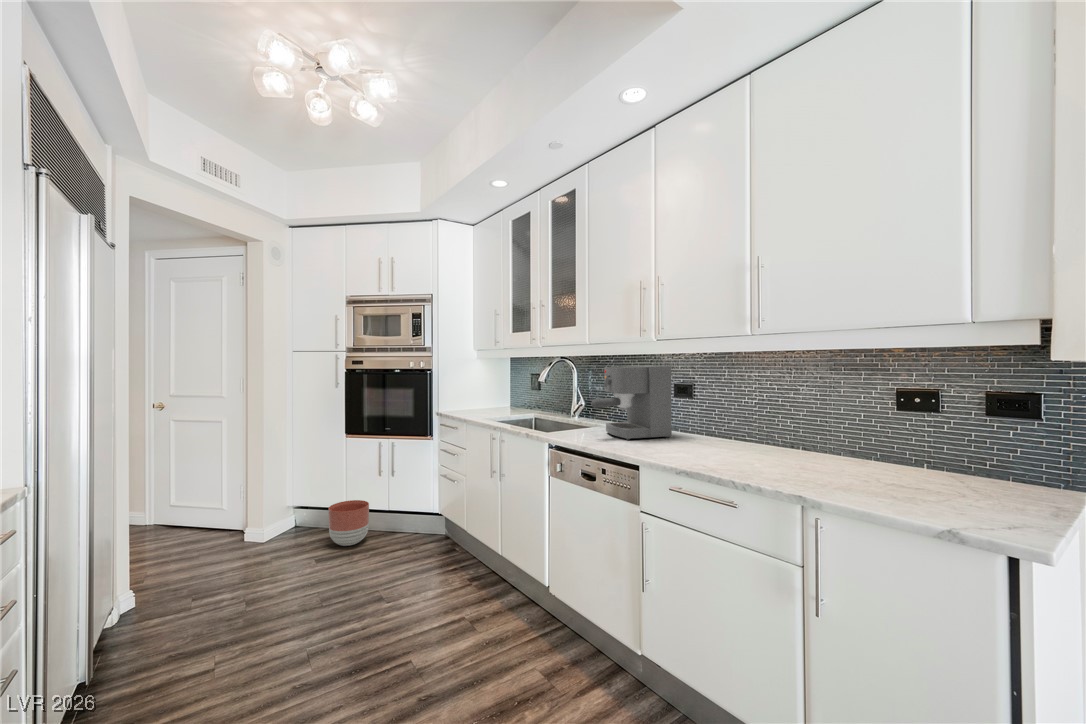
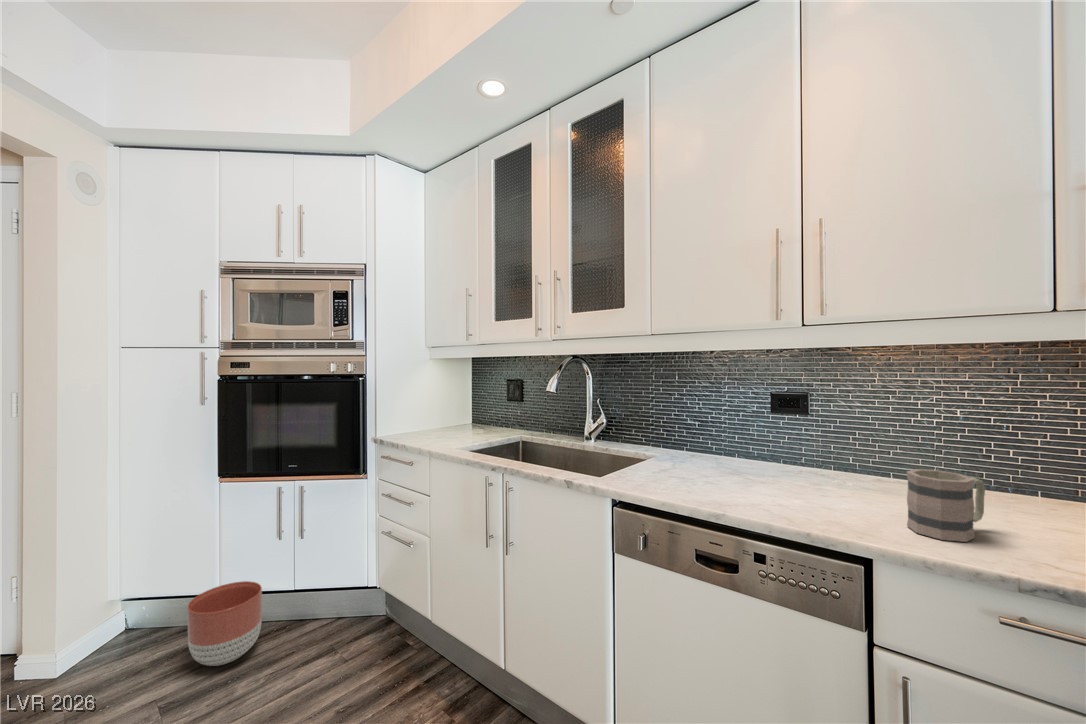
coffee maker: present [591,366,672,440] -> none [683,368,799,488]
mug: none [672,423,714,459] -> present [907,469,985,542]

